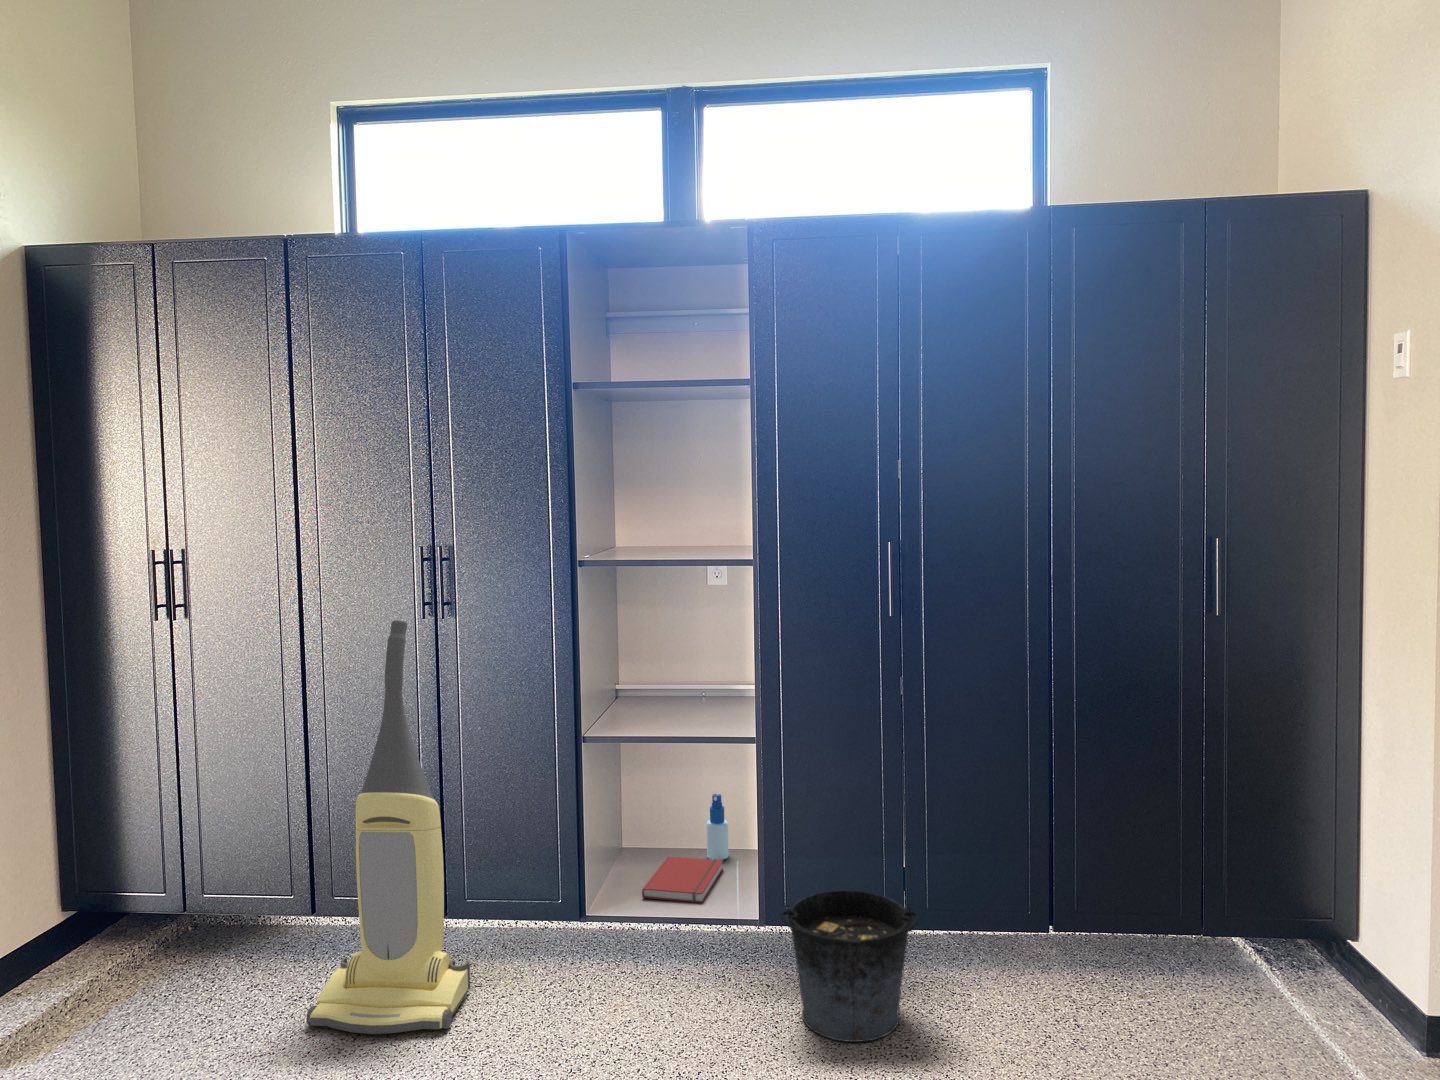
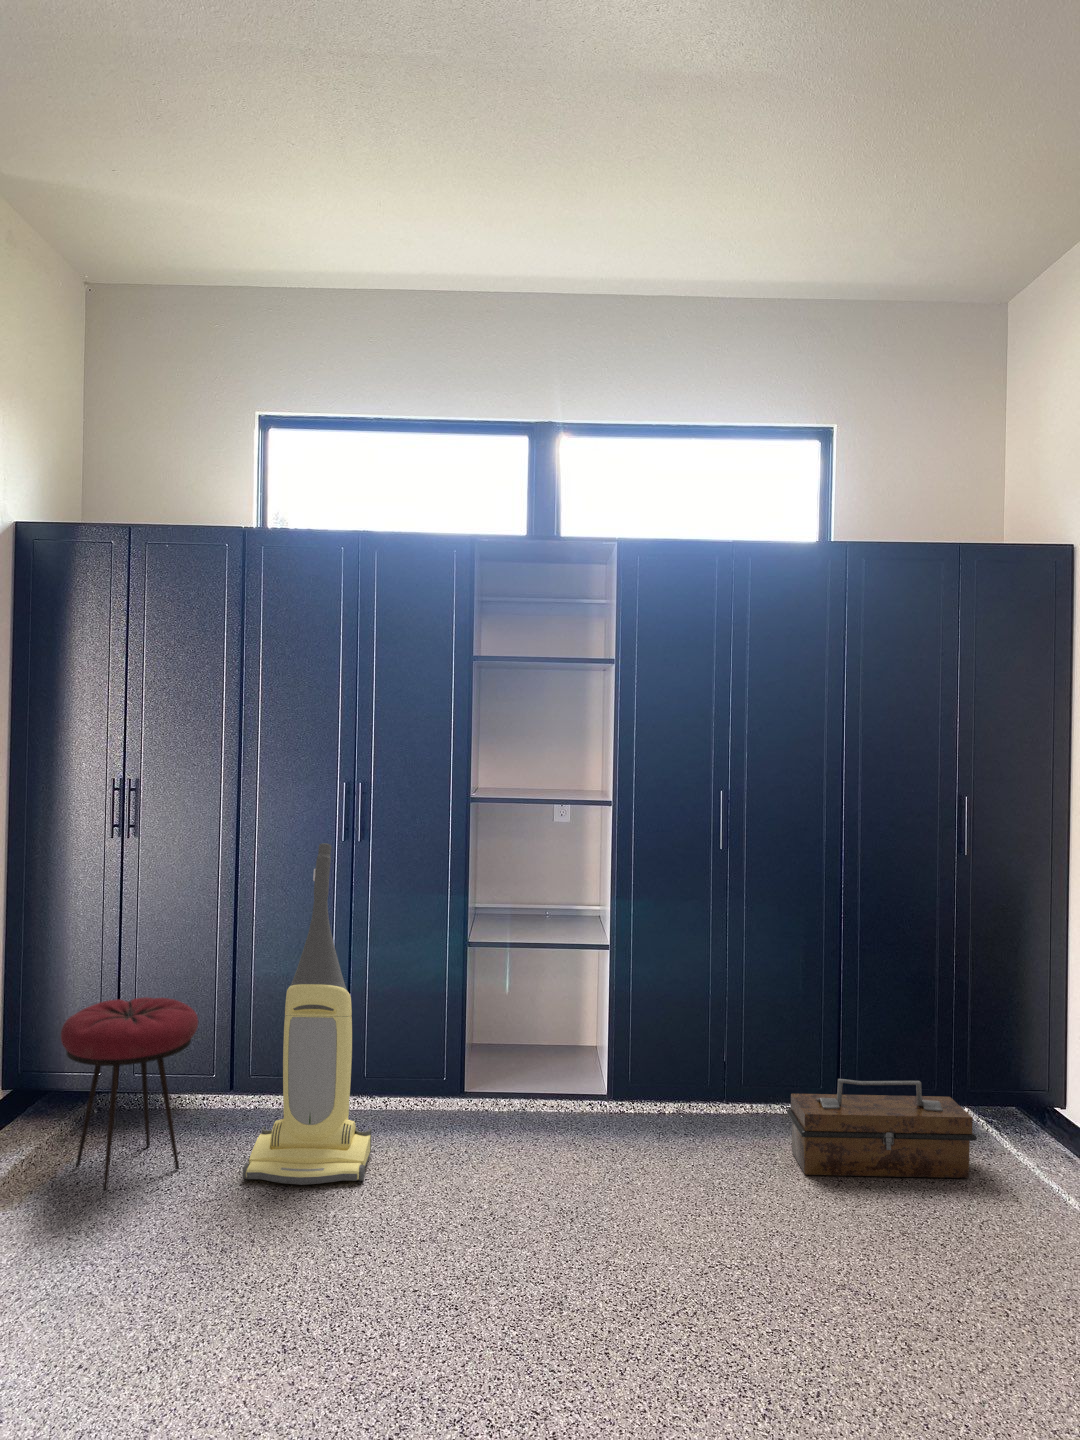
spray bottle: present [707,794,729,860] -> none [549,996,567,1052]
stool: none [87,807,258,1042] -> present [61,997,198,1192]
book: present [642,856,723,903] -> none [506,1048,566,1083]
bucket: present [780,890,920,1042] -> none [633,1069,743,1186]
toolbox: none [985,905,1232,1034] -> present [787,1079,977,1178]

